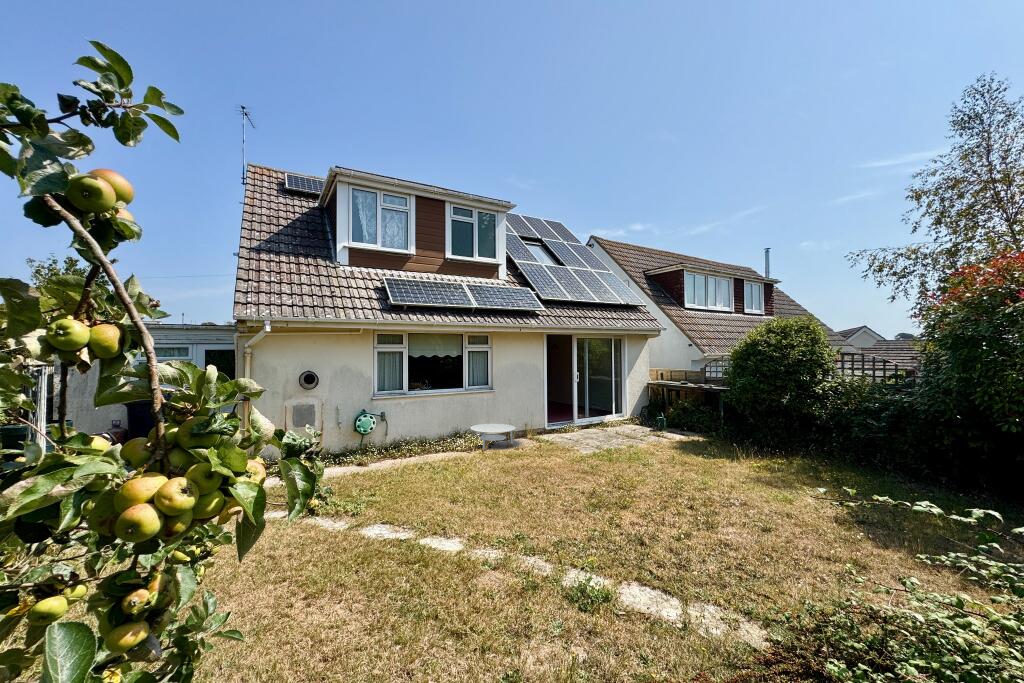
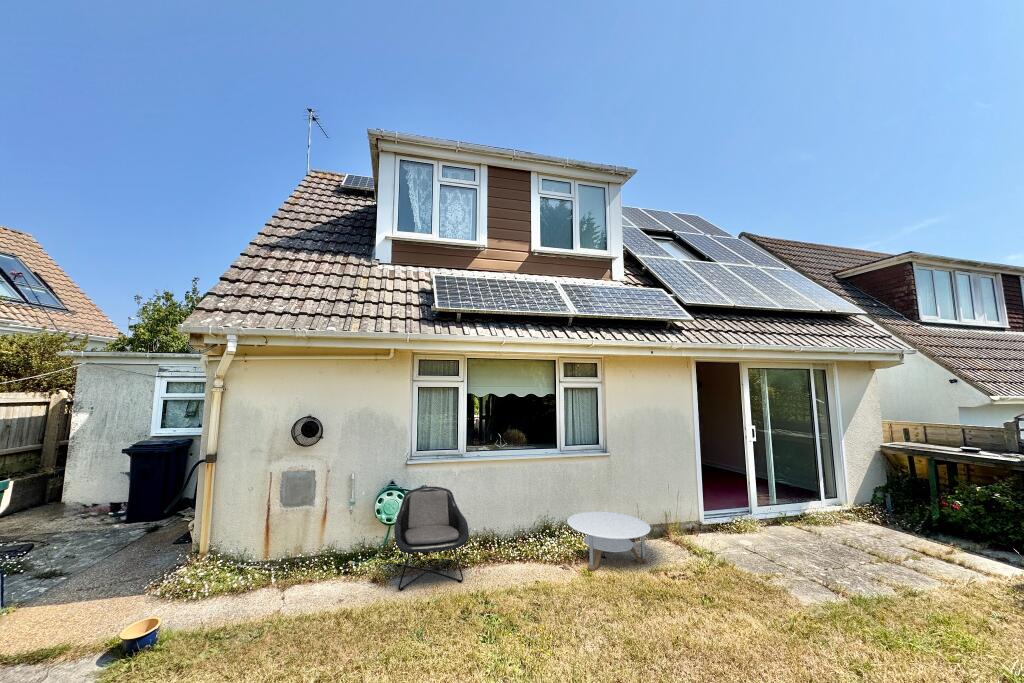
lounge chair: none [370,412,417,465] -> present [394,486,469,591]

